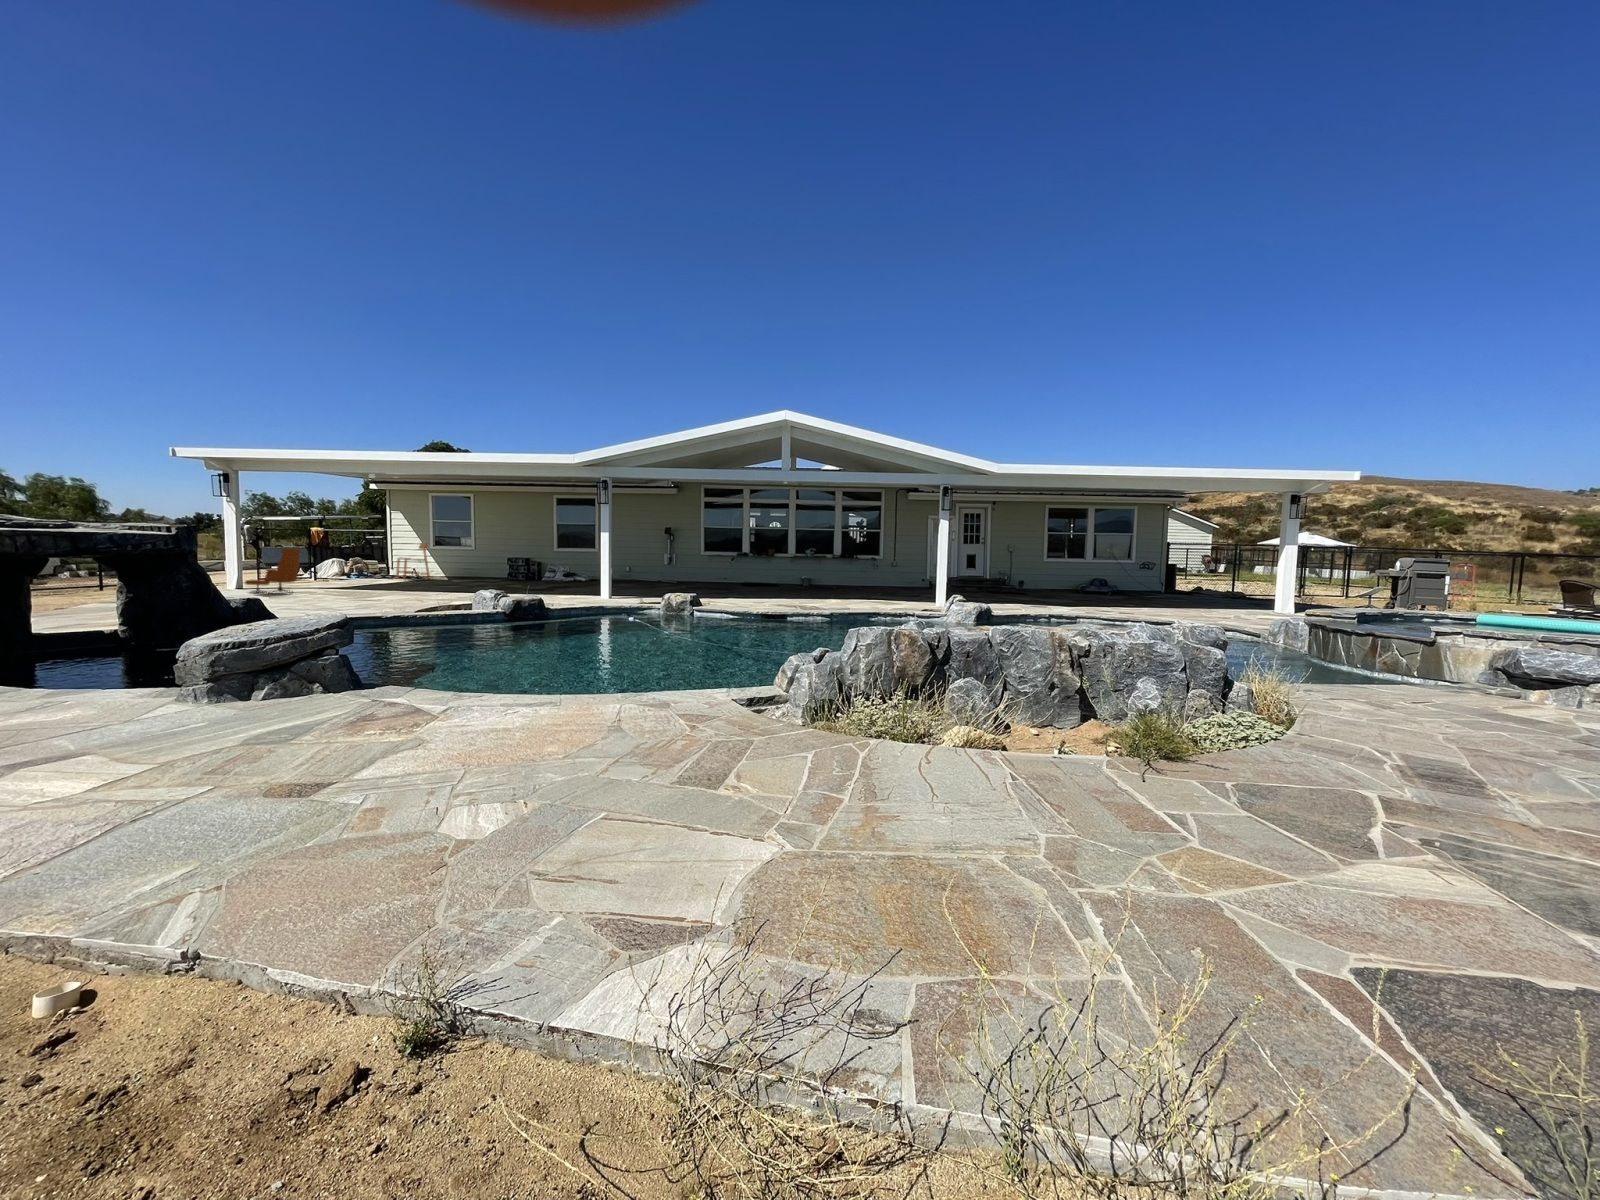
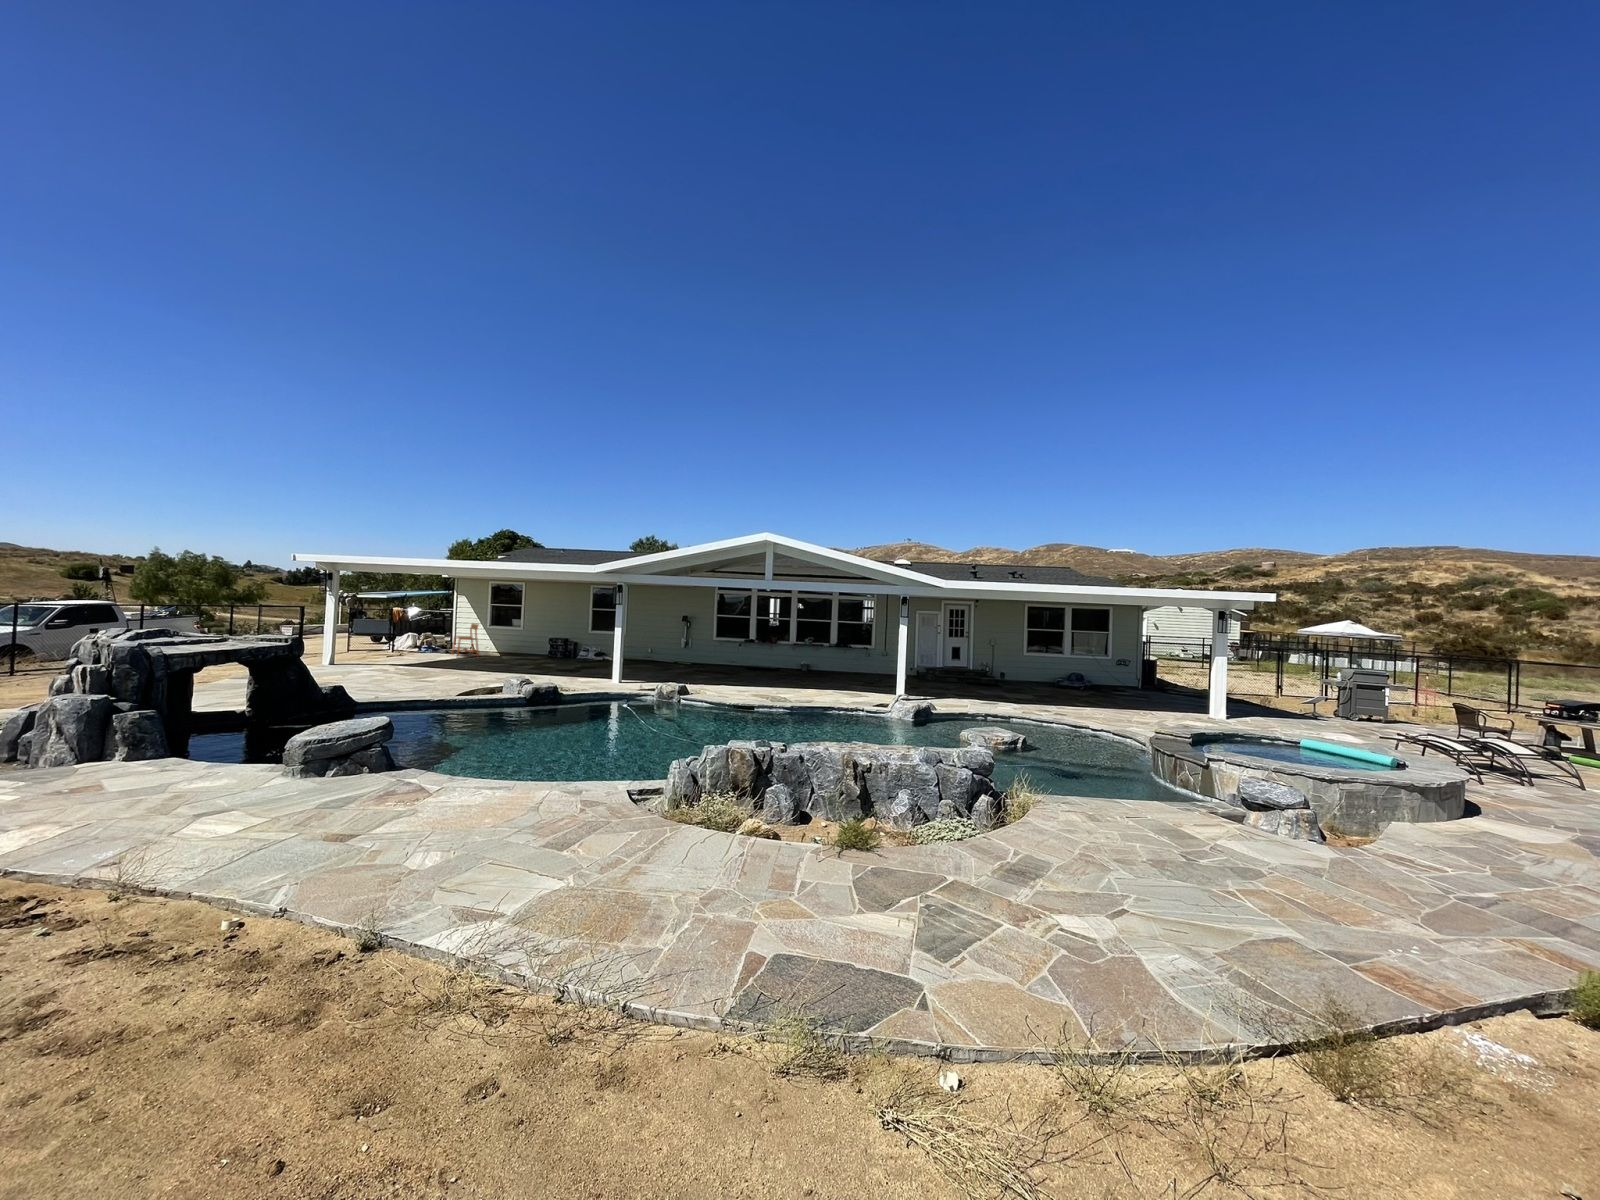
lounge chair: present [245,549,300,594] -> none [331,633,375,671]

